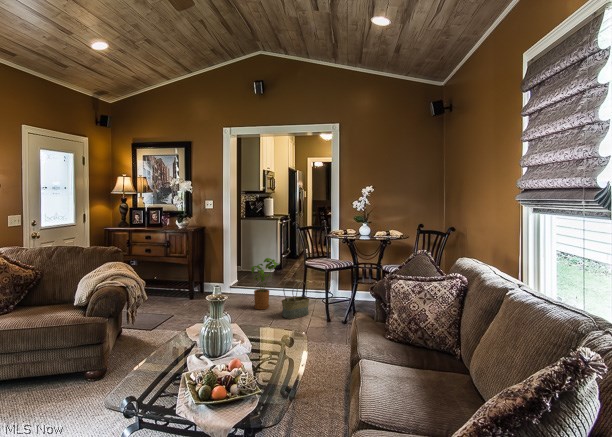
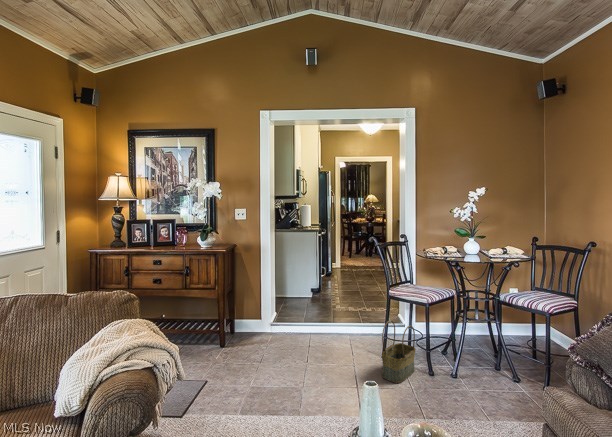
house plant: present [251,258,279,310] -> none [322,290,363,365]

